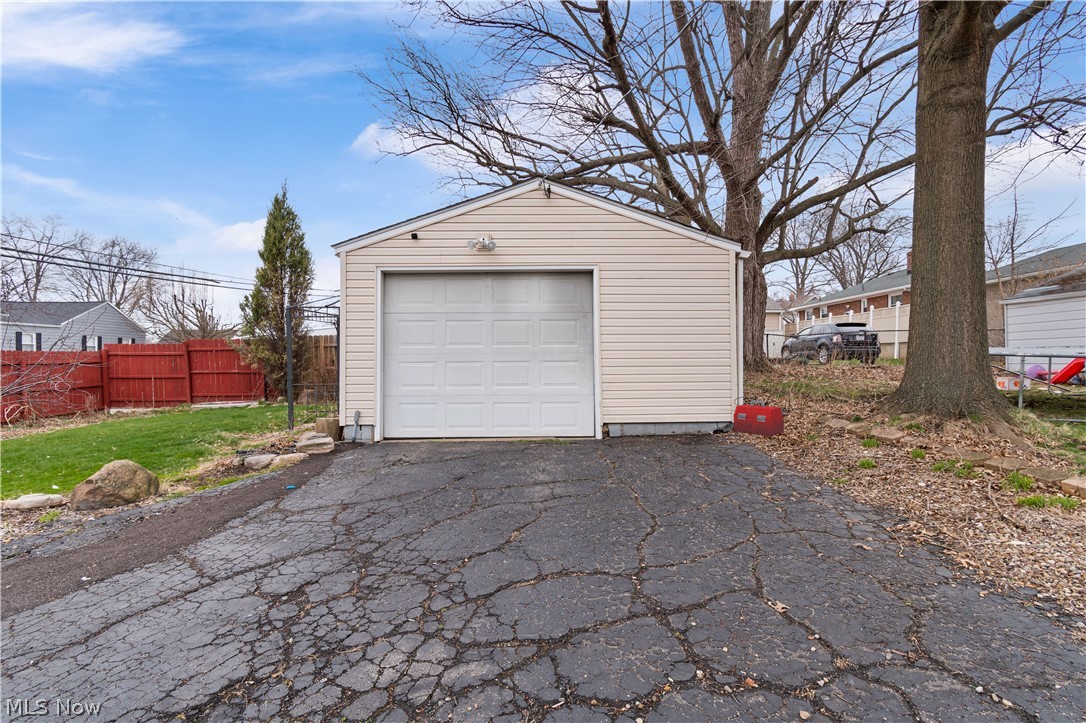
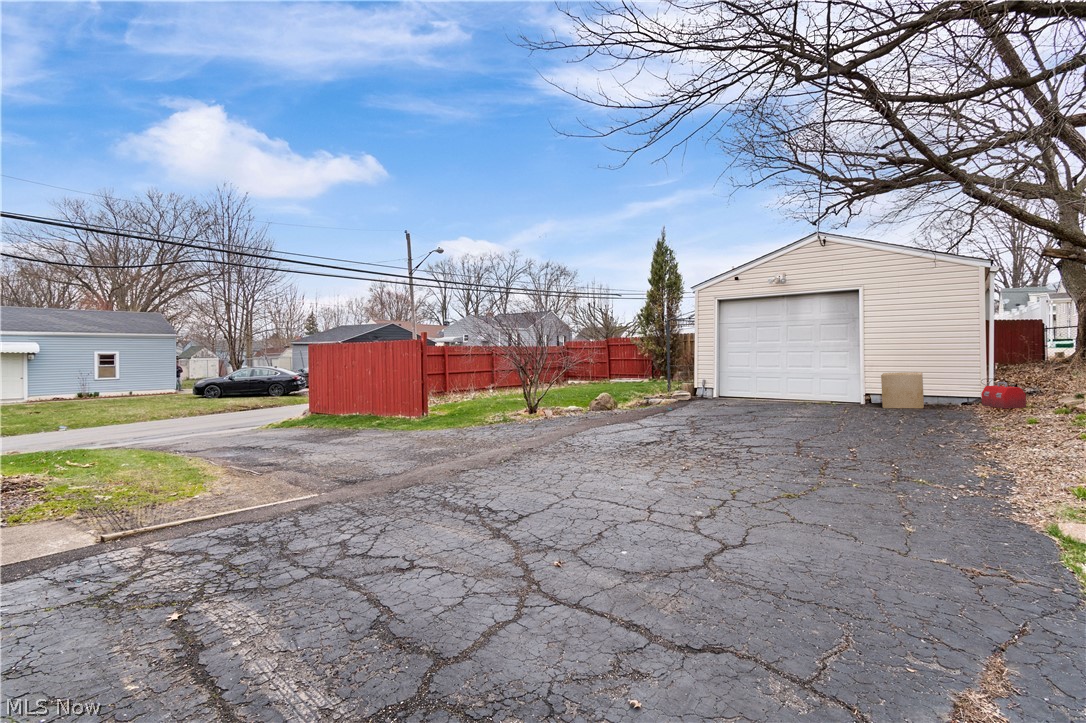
cardboard box: none [628,390,690,446] -> present [881,372,924,408]

